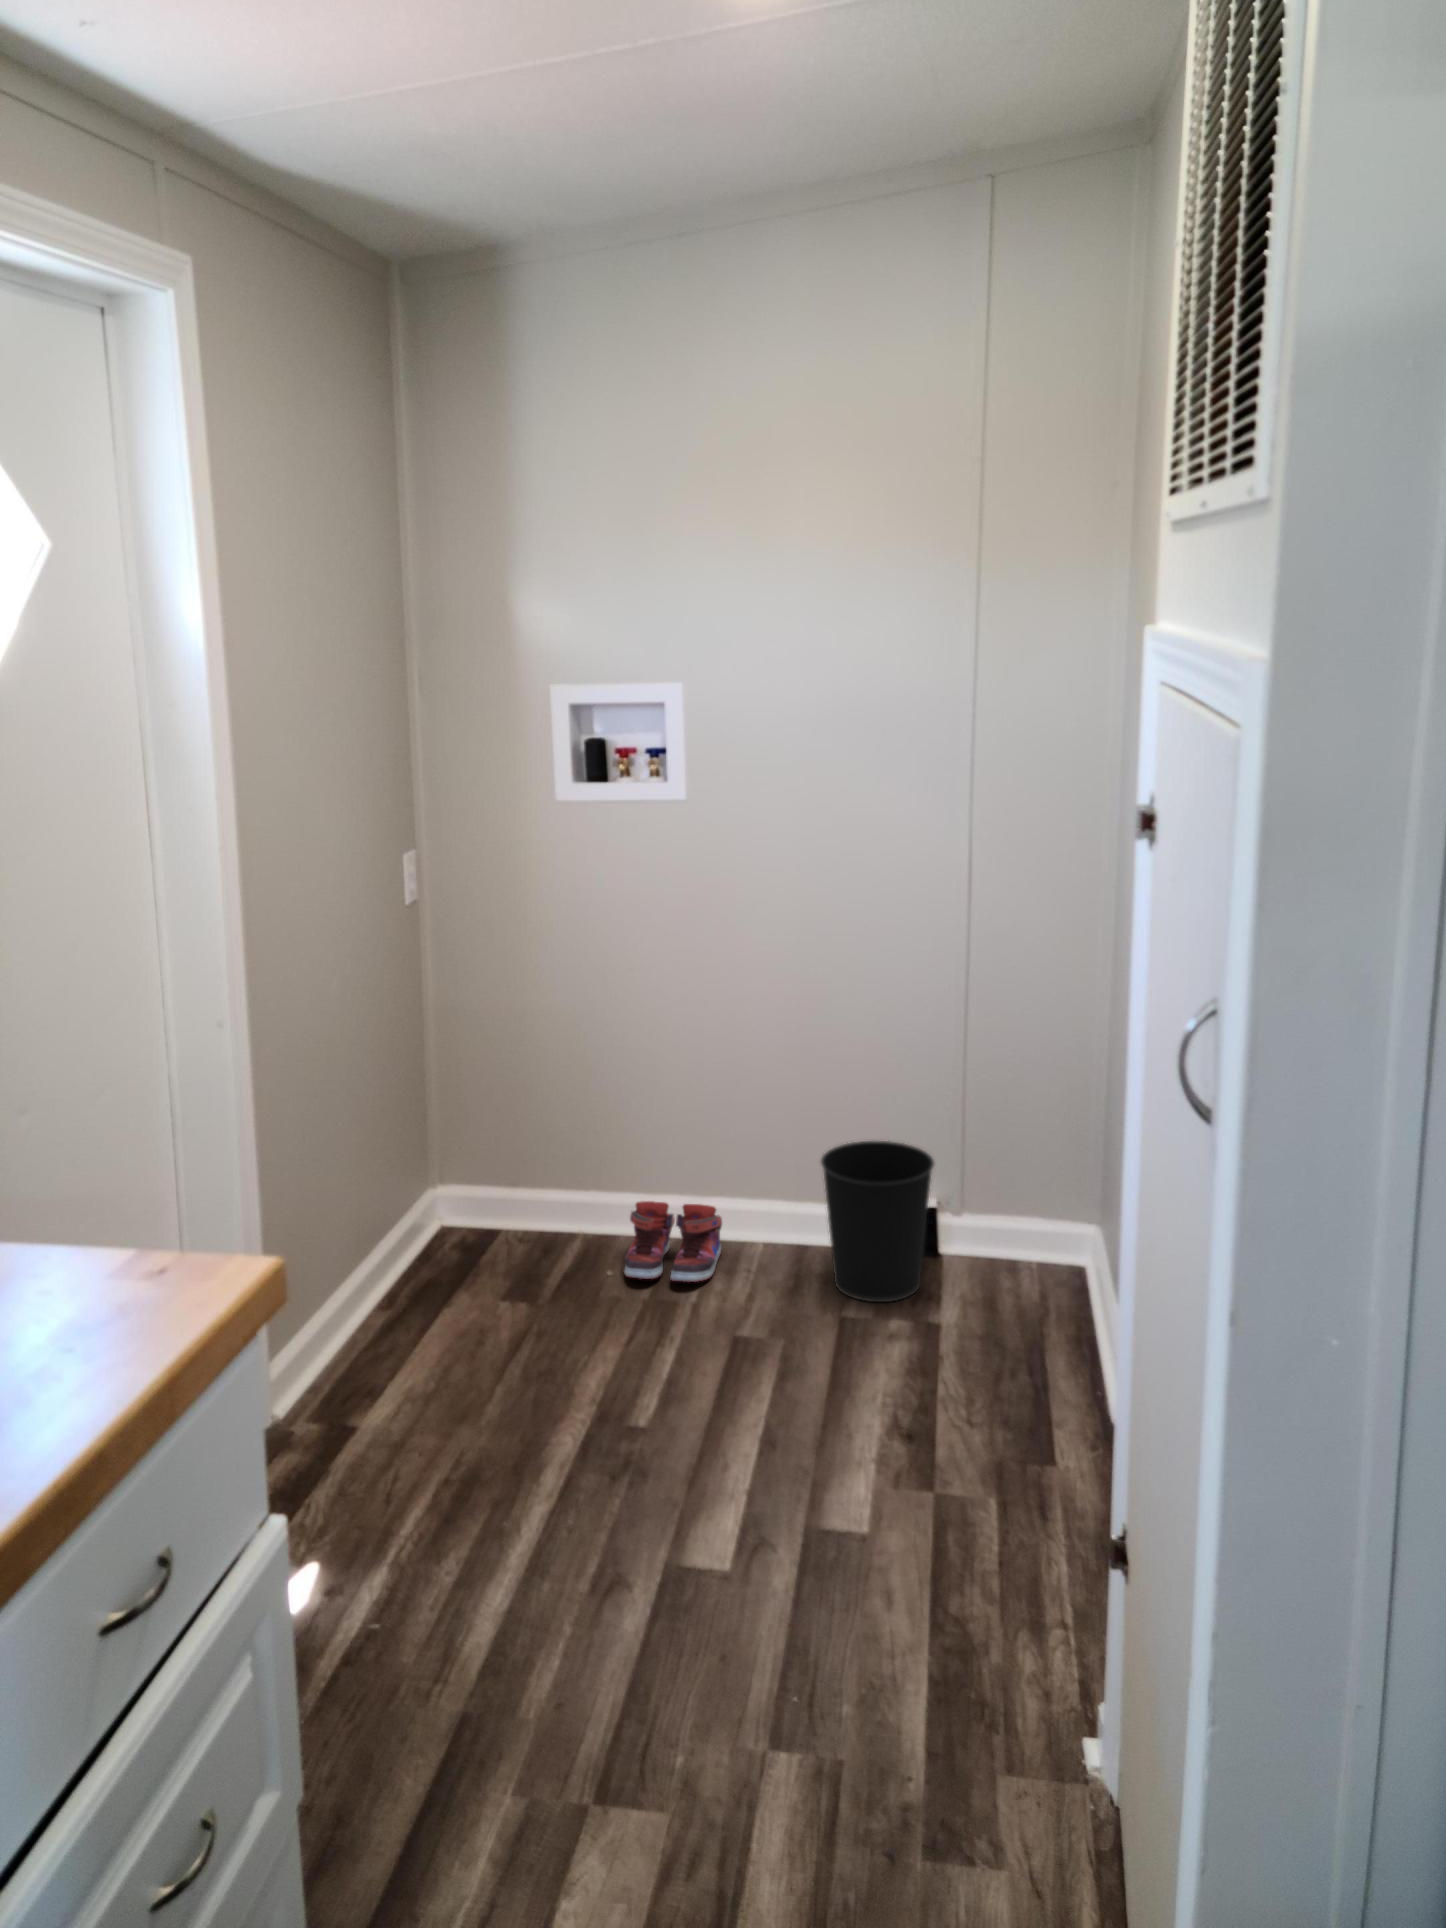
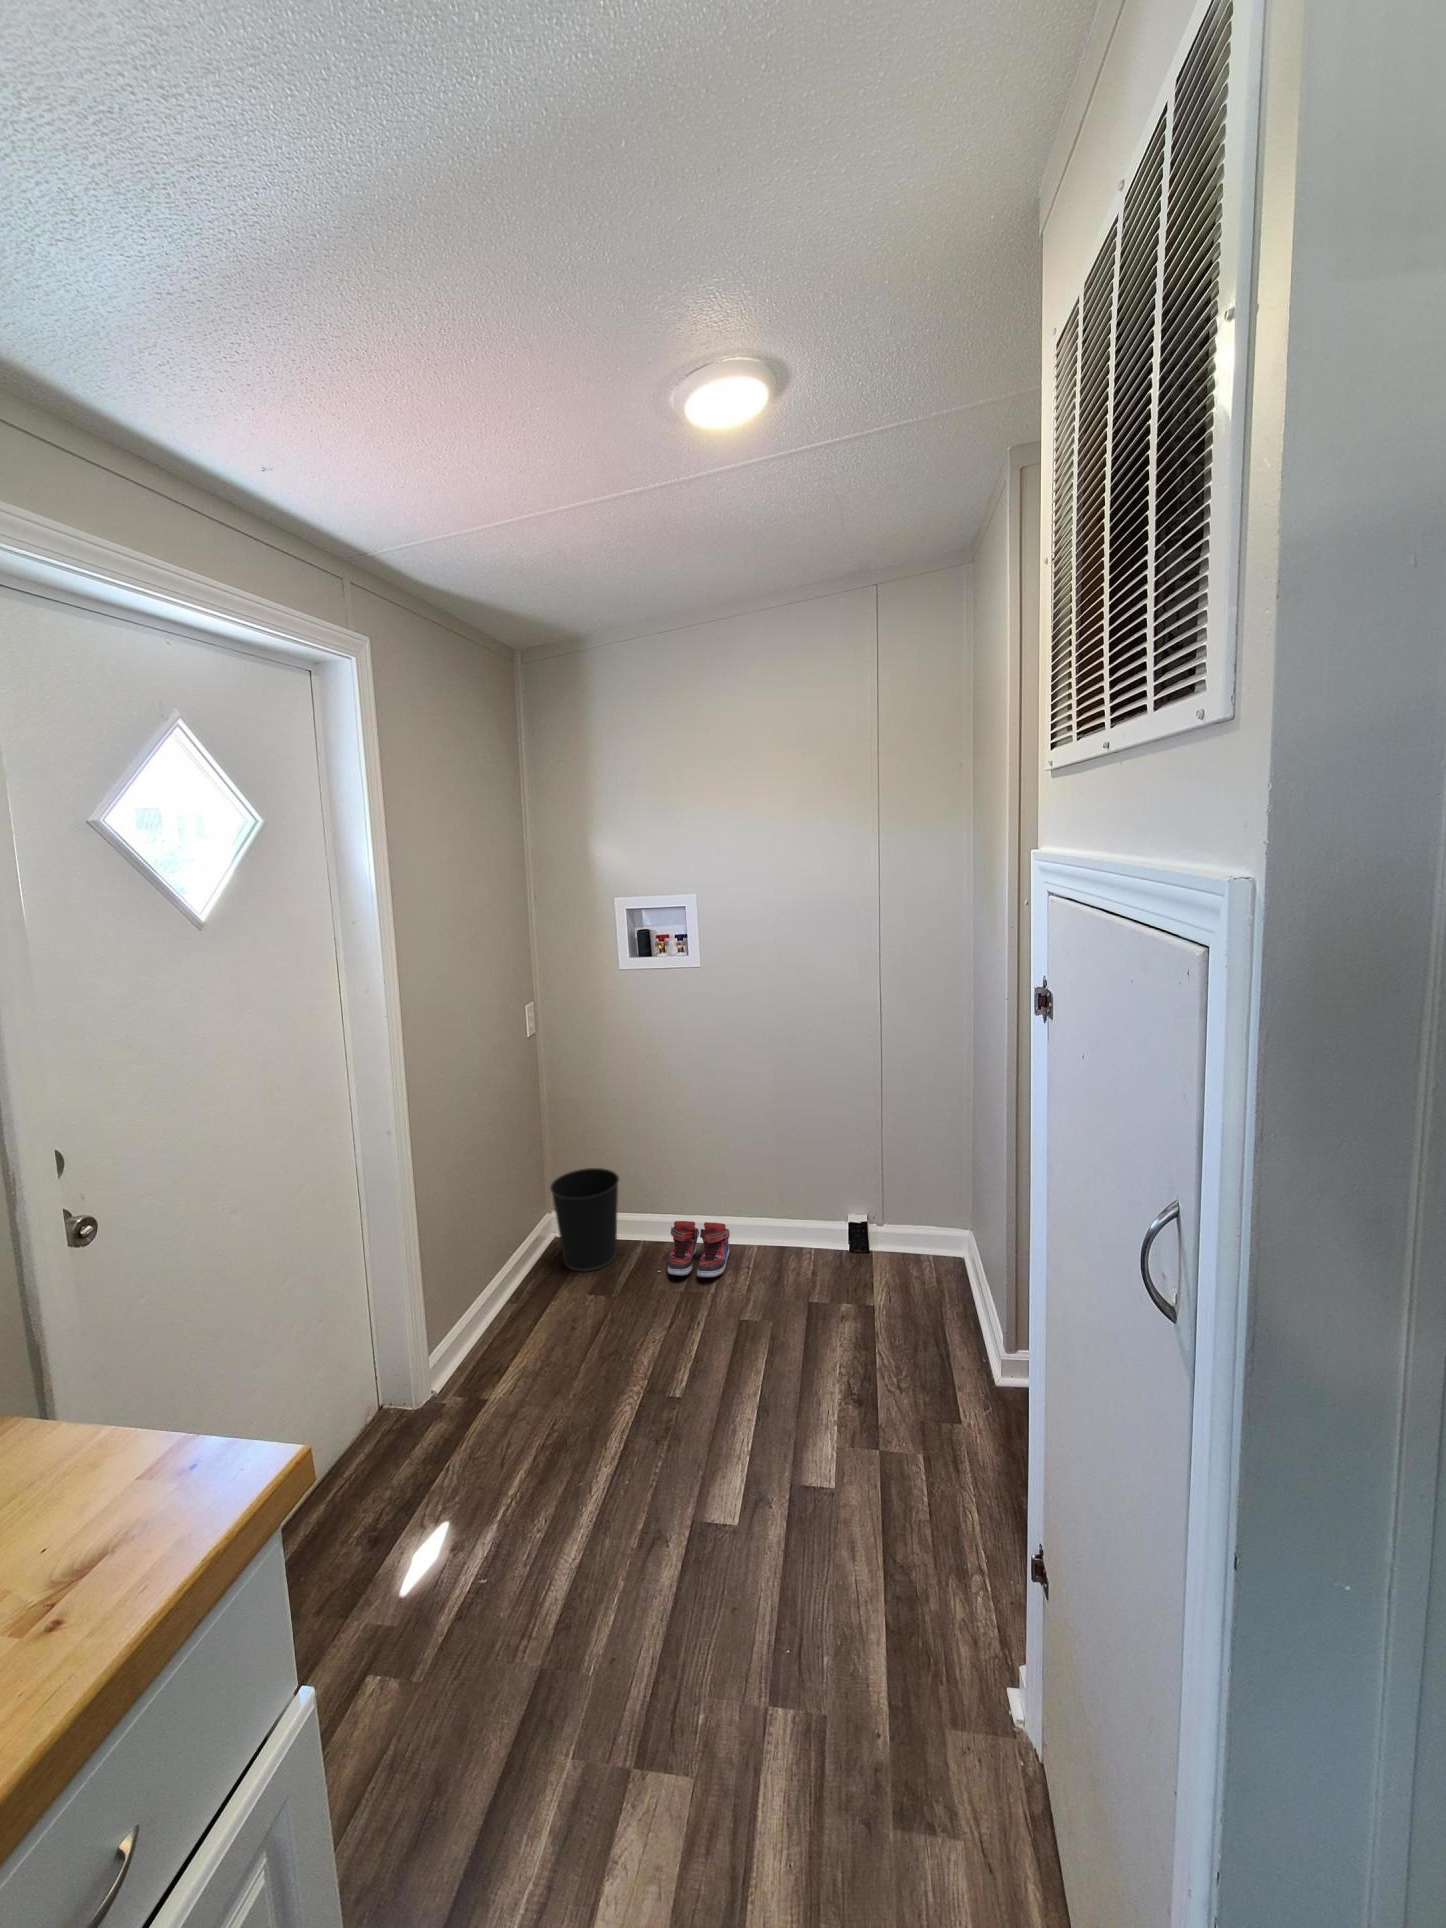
wastebasket: present [821,1141,934,1302] -> present [550,1168,619,1272]

